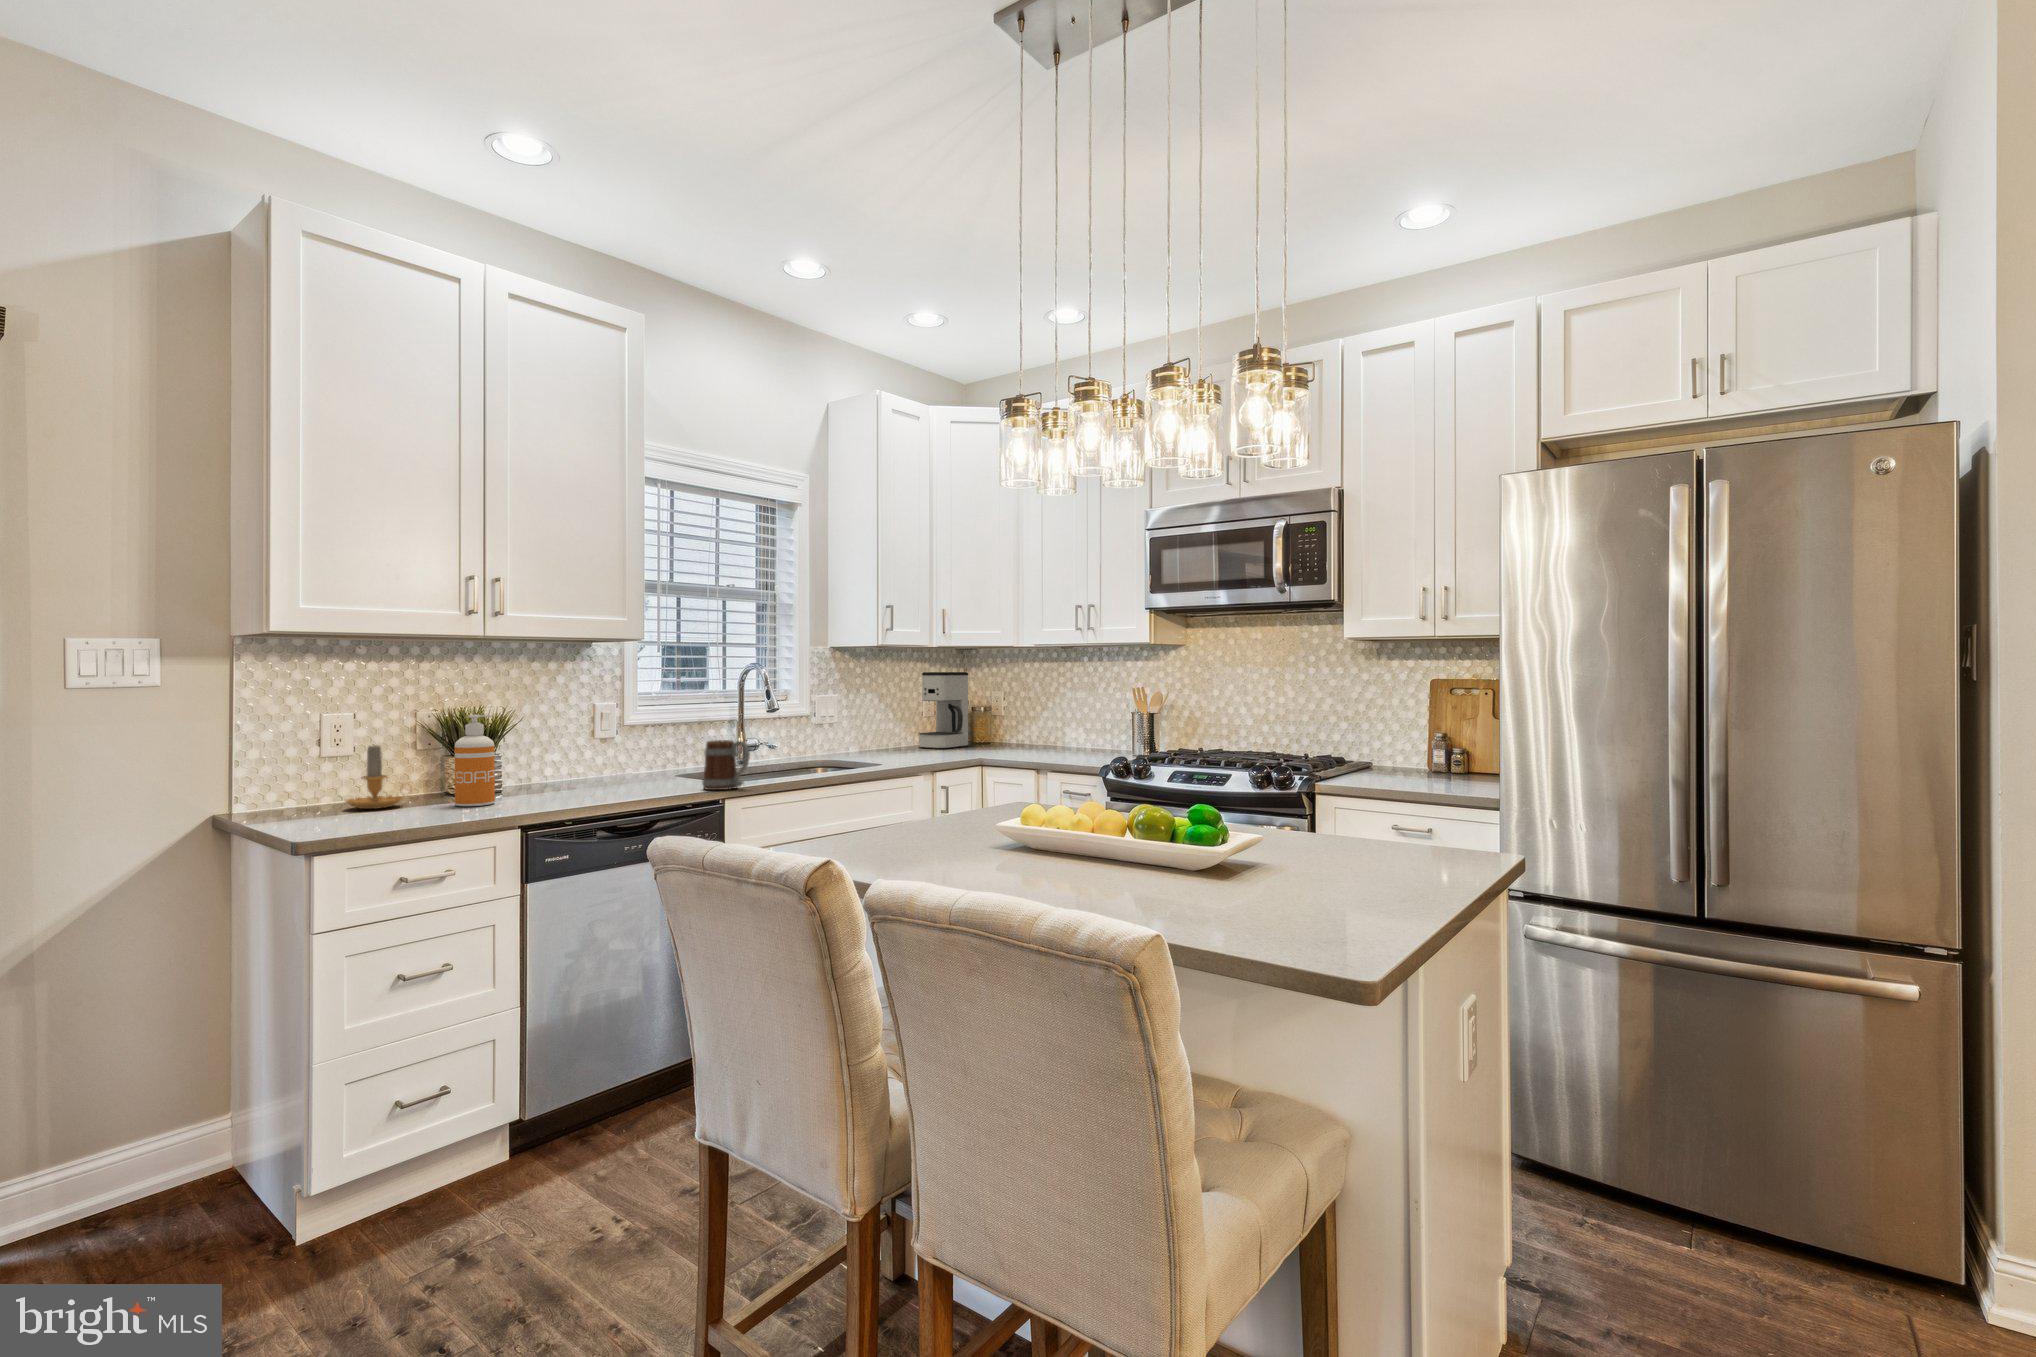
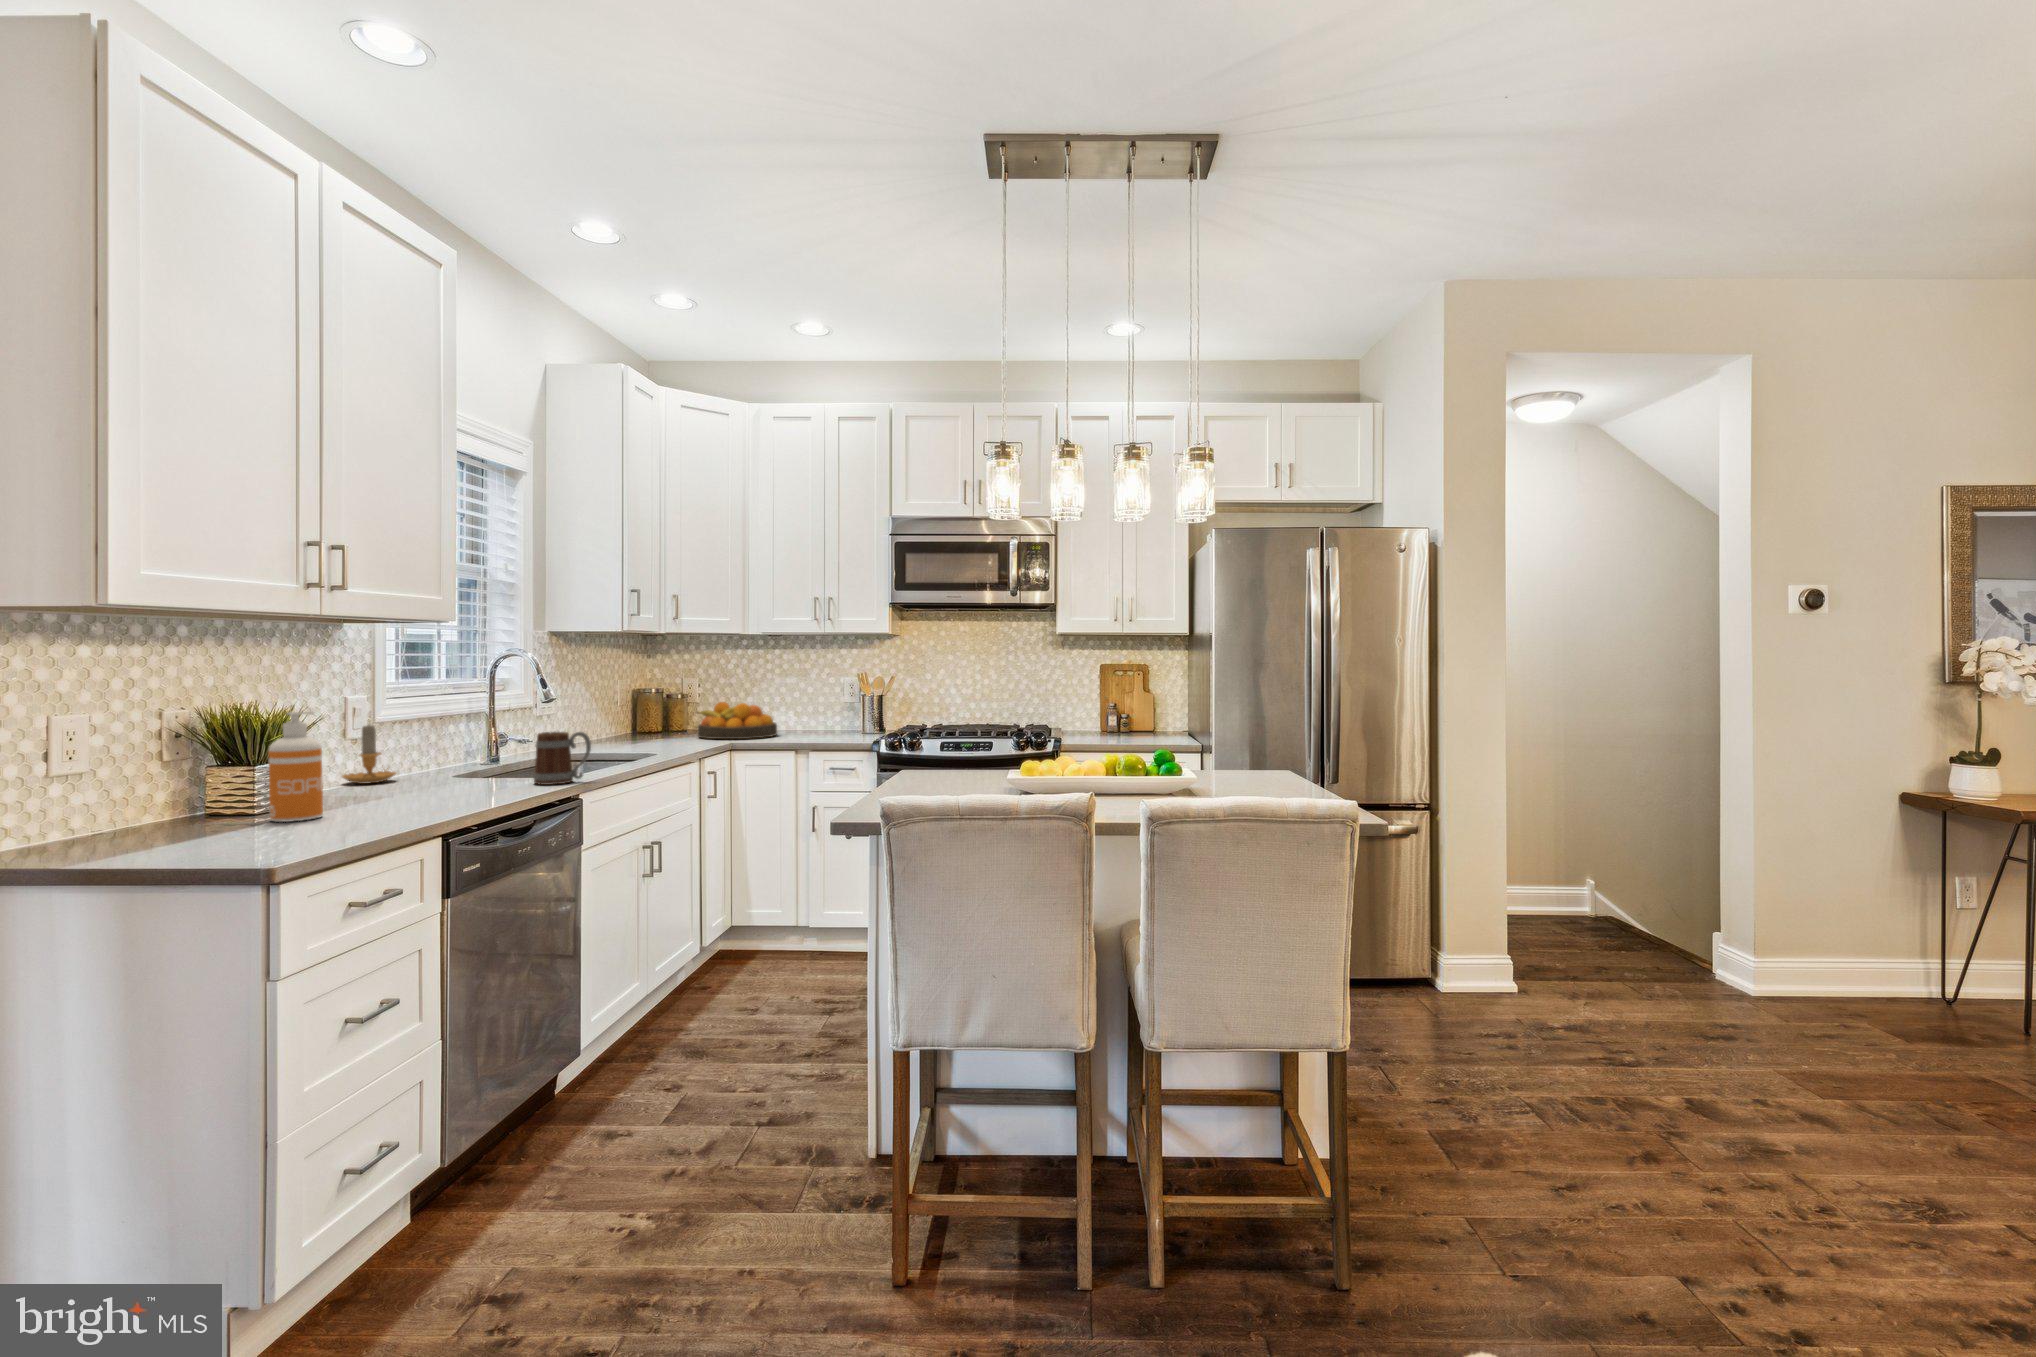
coffee maker: present [919,672,968,749] -> none [622,660,671,736]
fruit bowl: none [973,716,1053,756] -> present [697,702,777,739]
candle: present [346,745,409,809] -> present [342,725,396,784]

